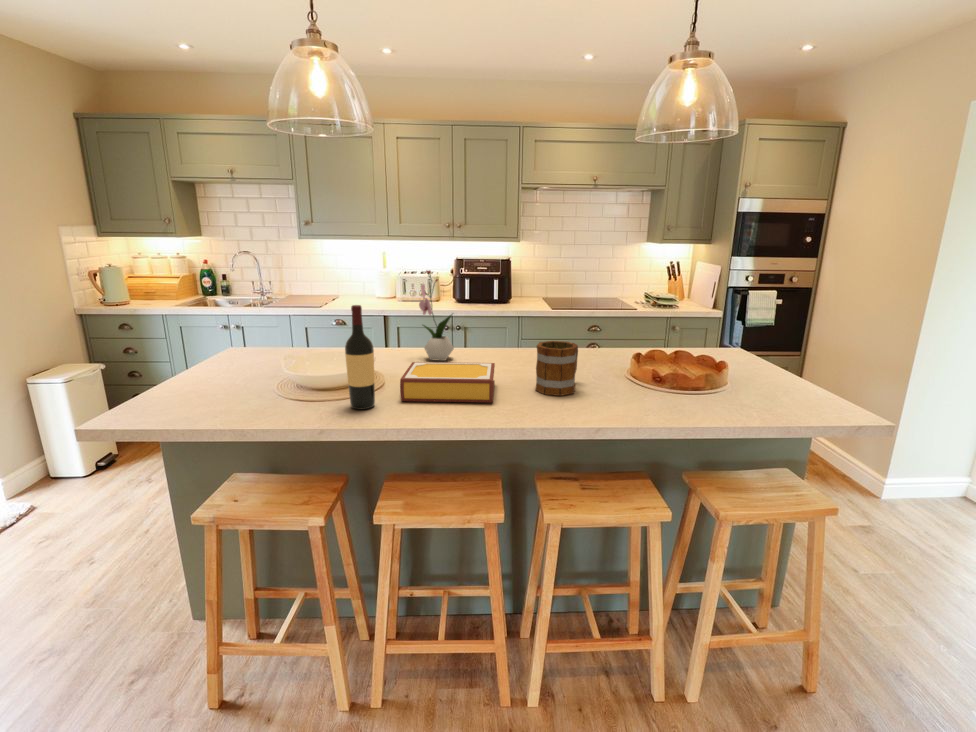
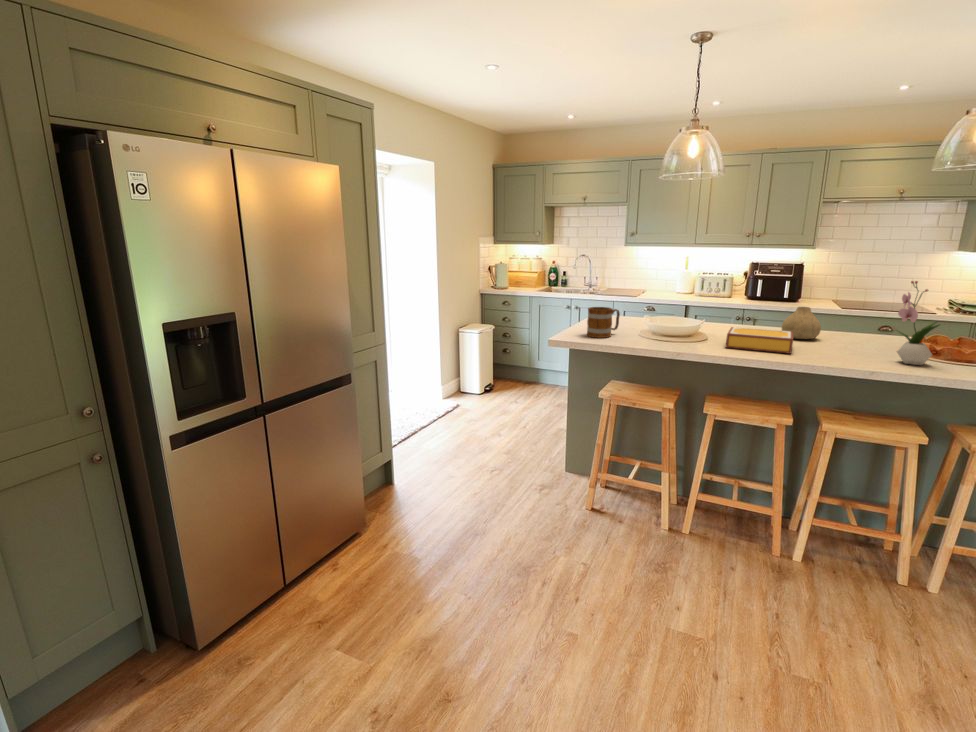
flower arrangement: present [419,271,454,361] -> present [897,281,939,365]
wine bottle: present [345,305,375,409] -> none [694,286,714,349]
vase: none [483,322,530,368] -> present [782,307,821,339]
mug: present [535,341,578,396] -> present [587,307,620,338]

